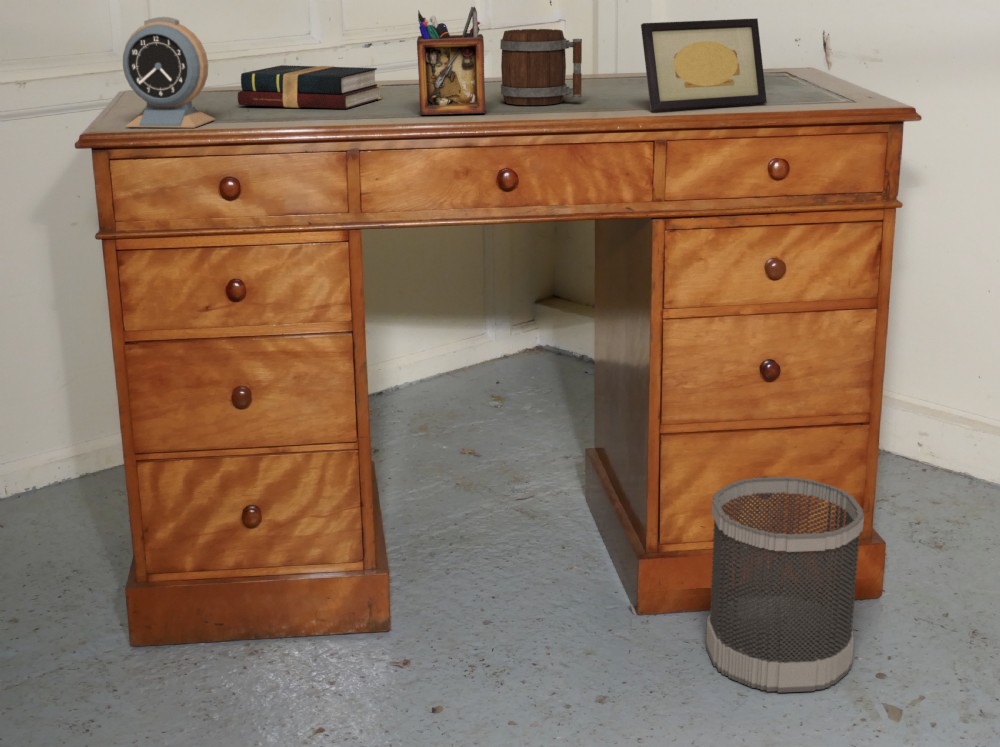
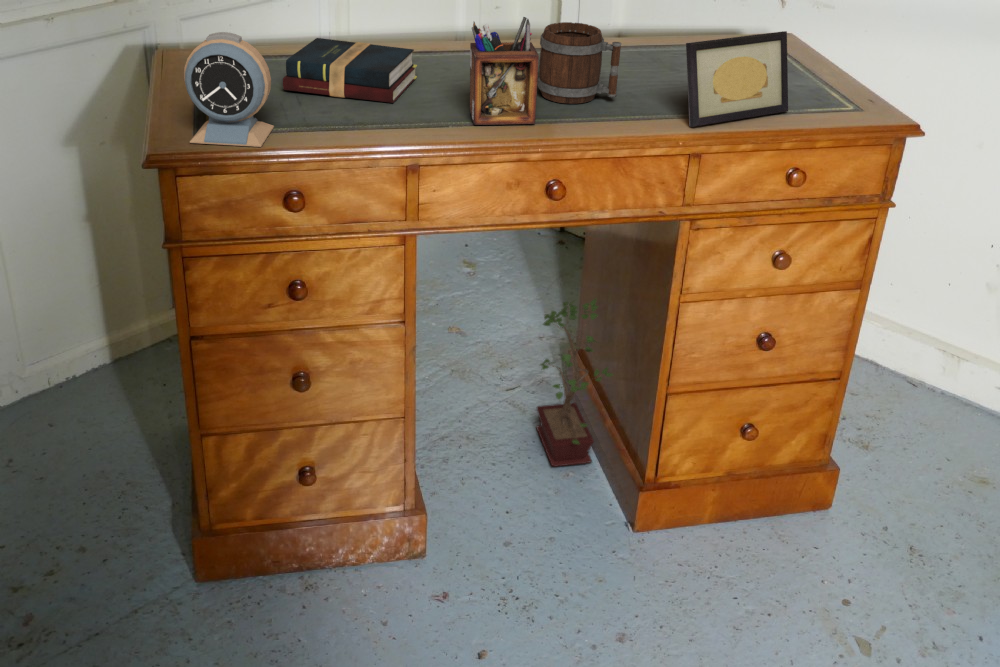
potted plant: none [535,346,609,556] -> present [536,298,613,467]
wastebasket: present [706,477,864,693] -> none [696,432,847,621]

